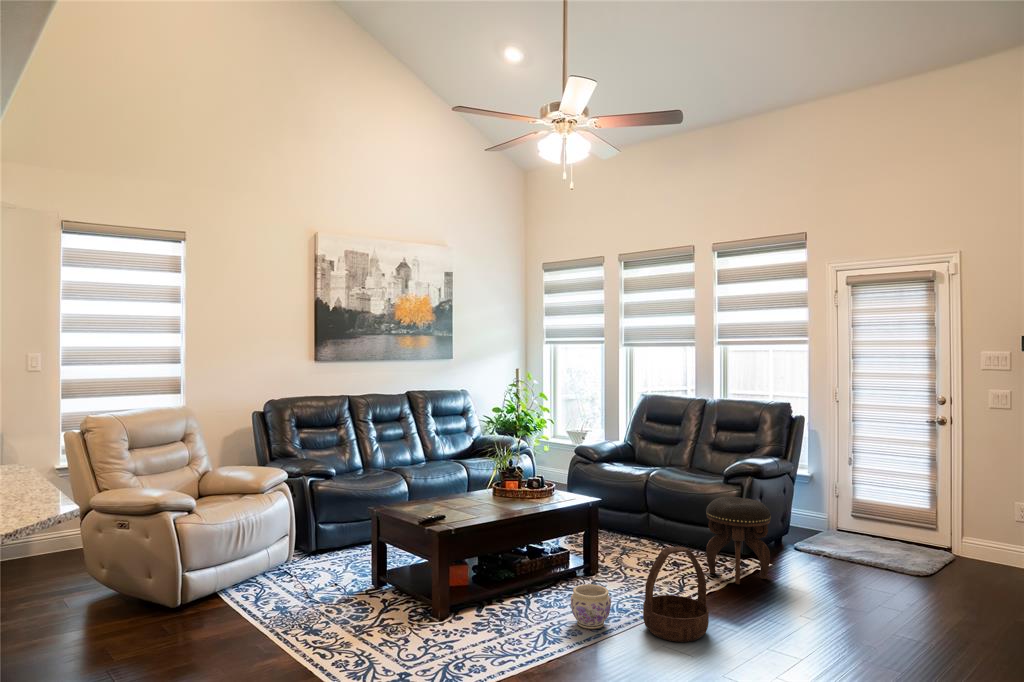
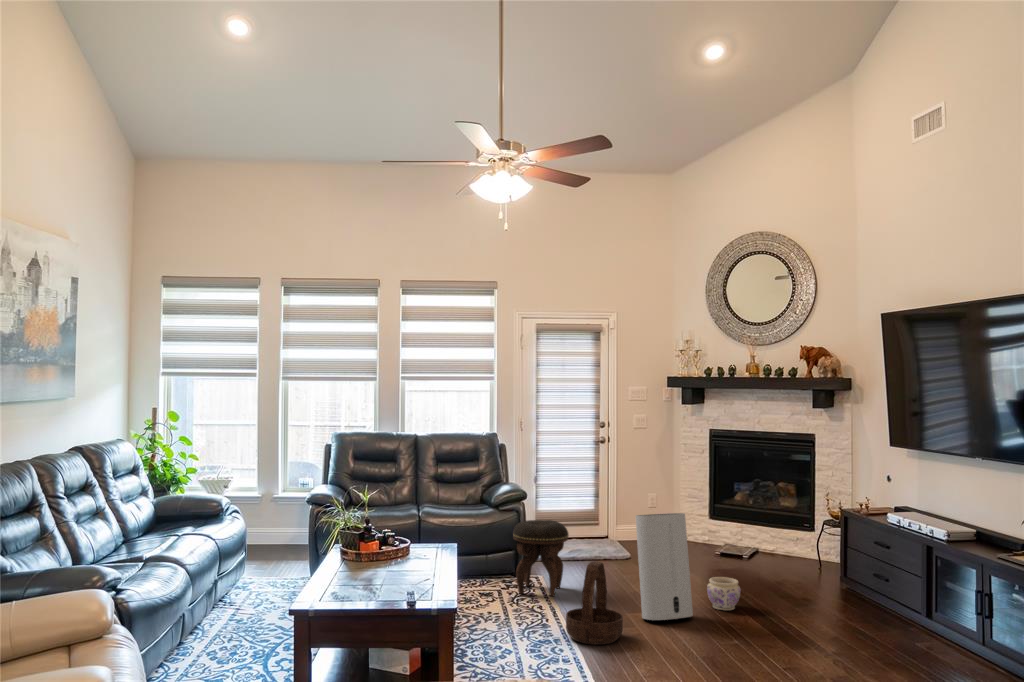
air purifier: none [769,507,844,649] -> present [635,513,693,621]
planter: present [570,584,611,630] -> present [707,577,740,611]

